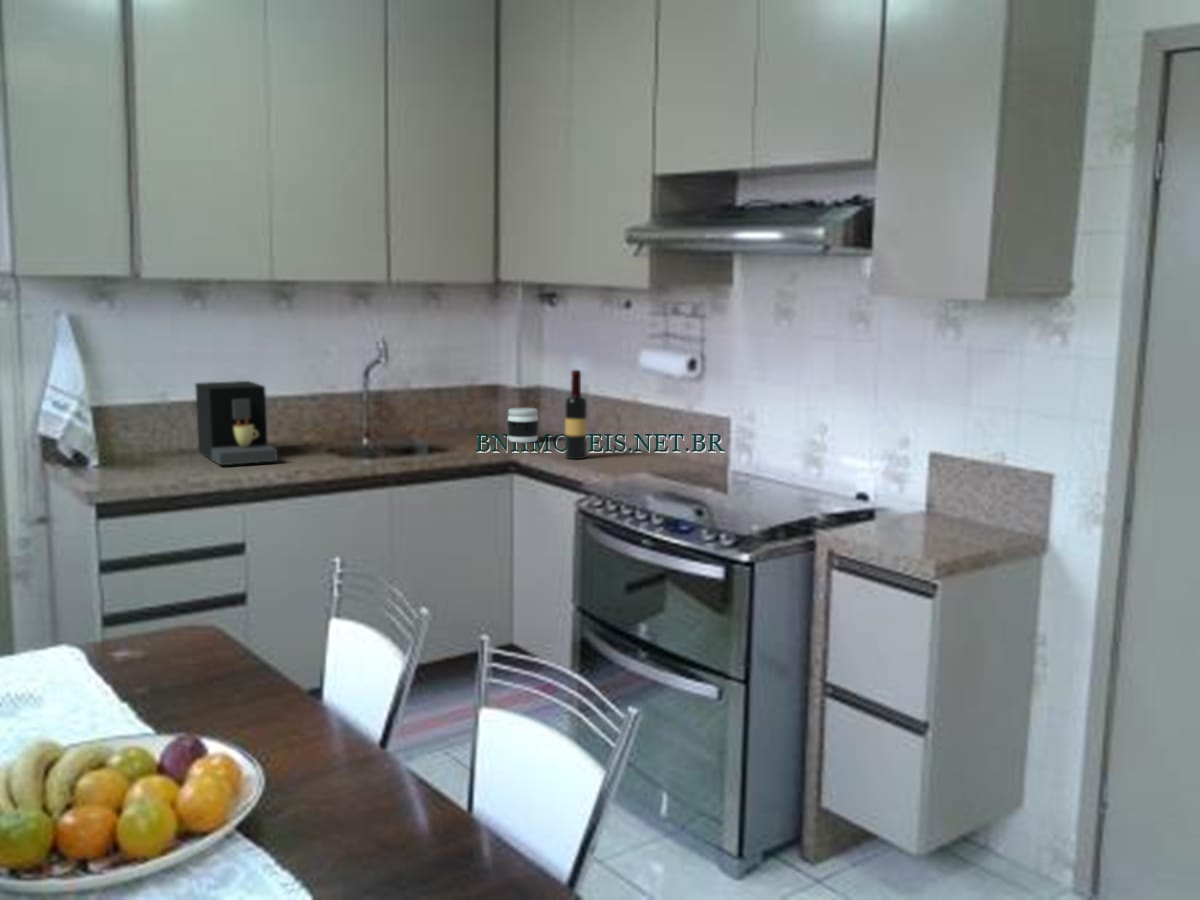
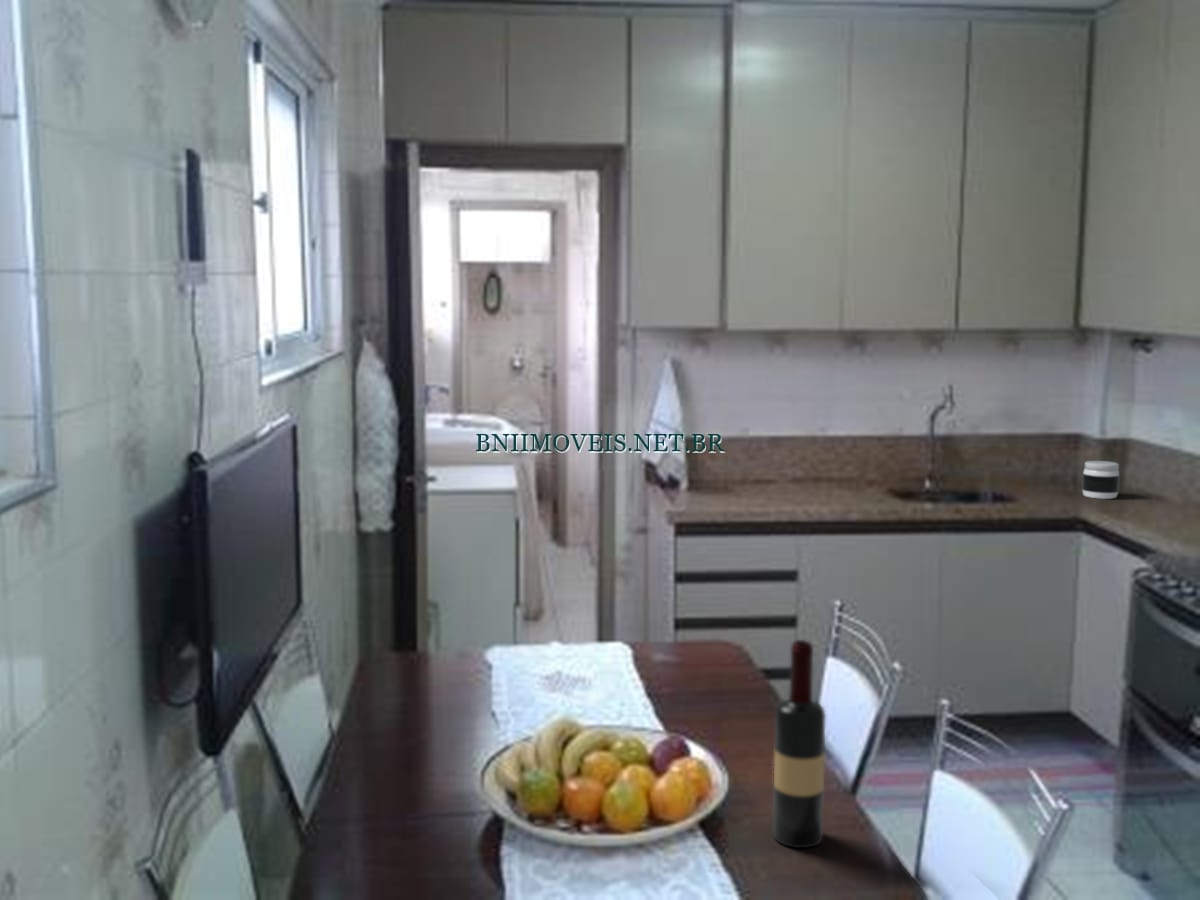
wine bottle: present [565,370,587,459] -> present [773,640,825,848]
coffee maker: present [195,381,277,465] -> none [771,421,837,498]

